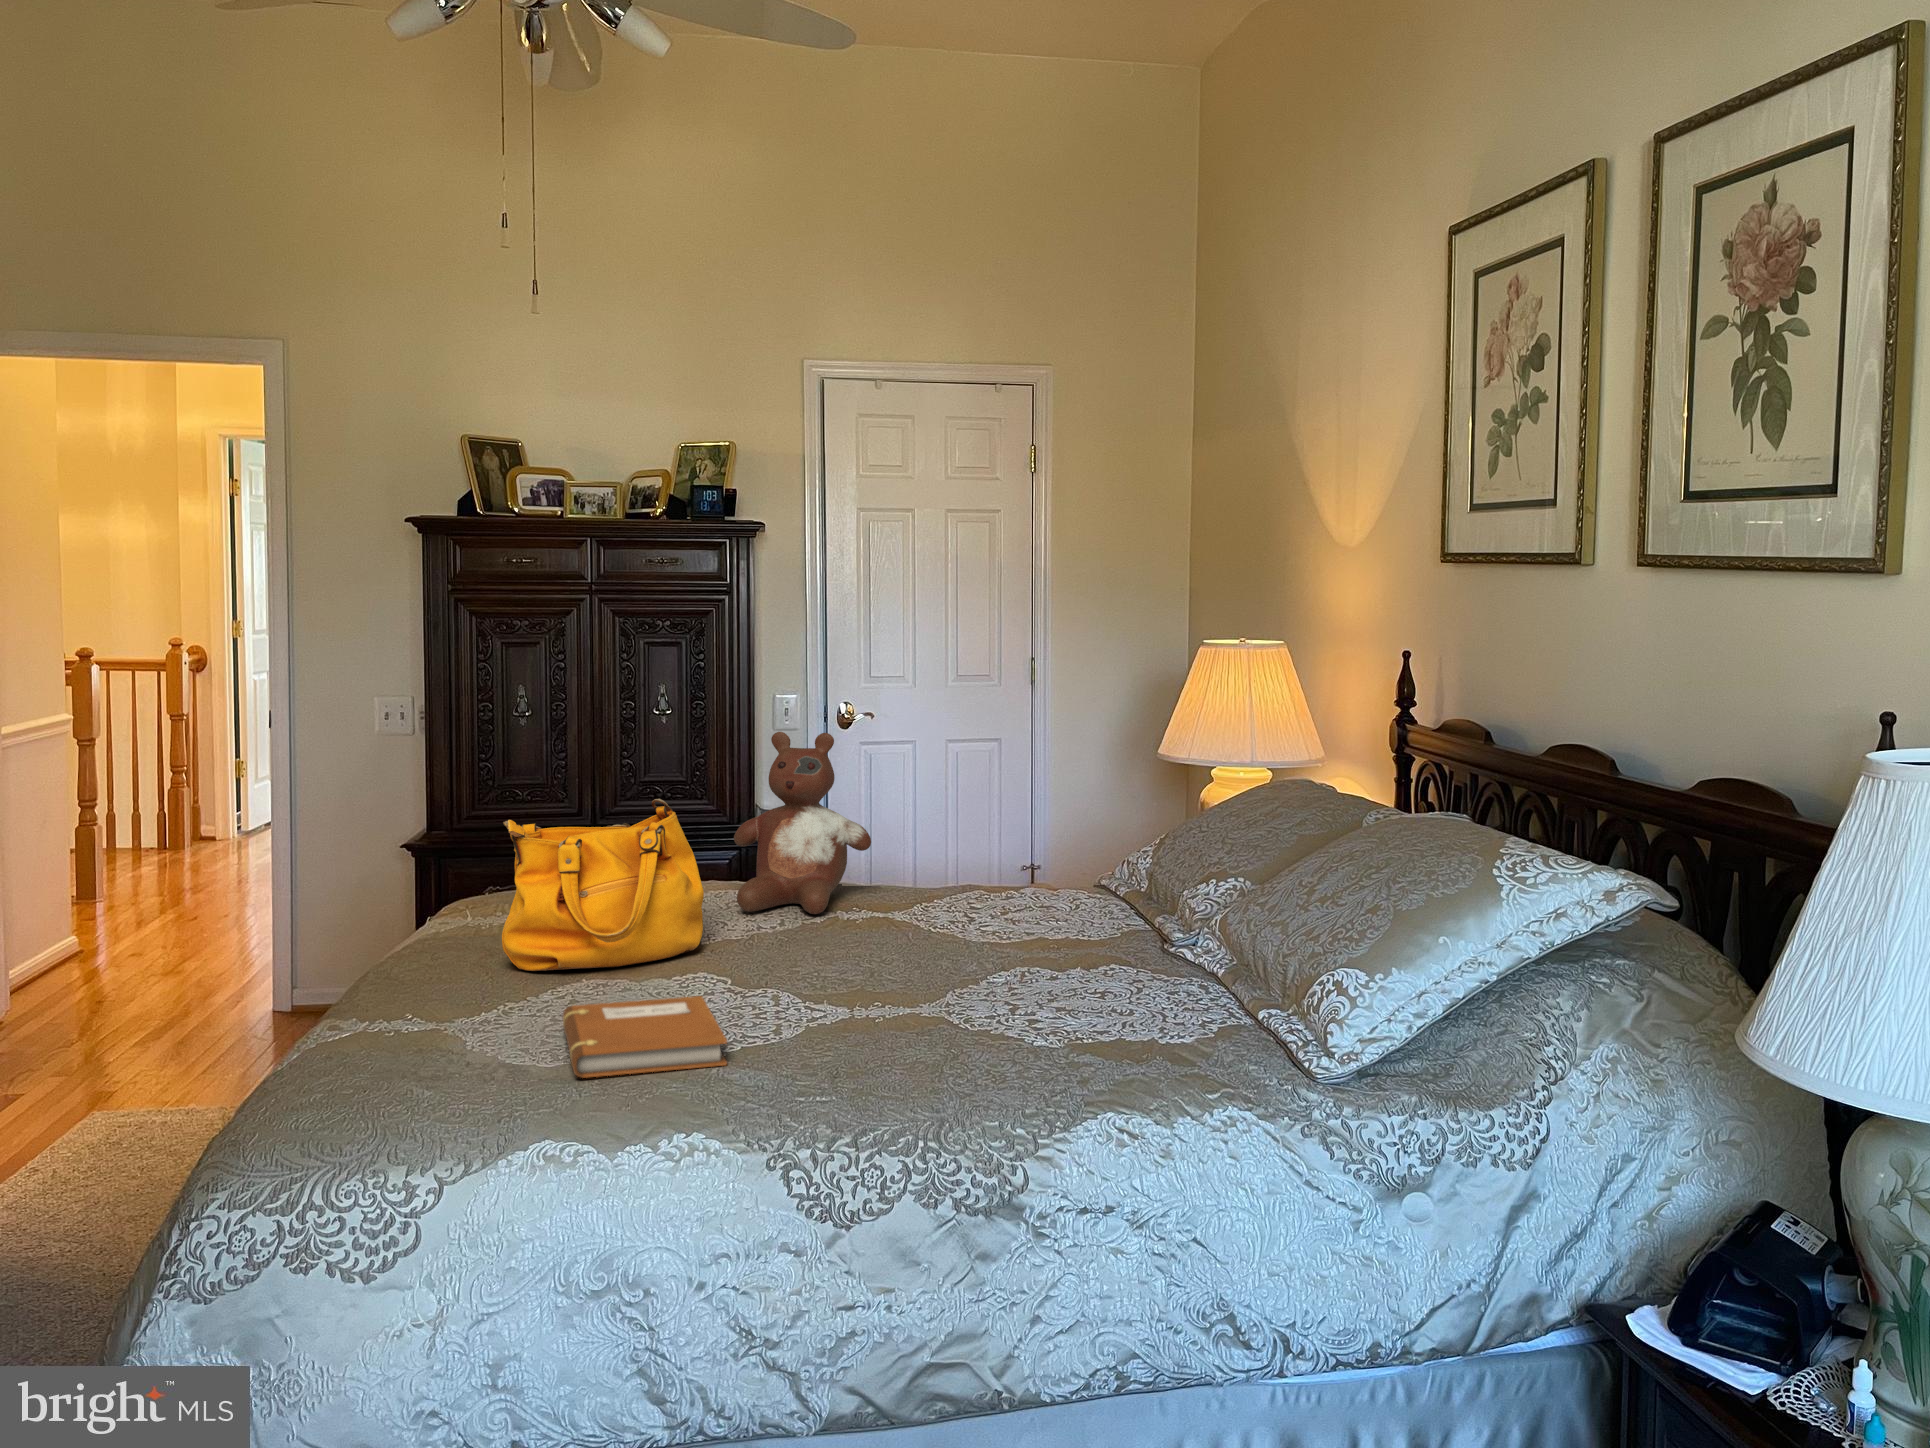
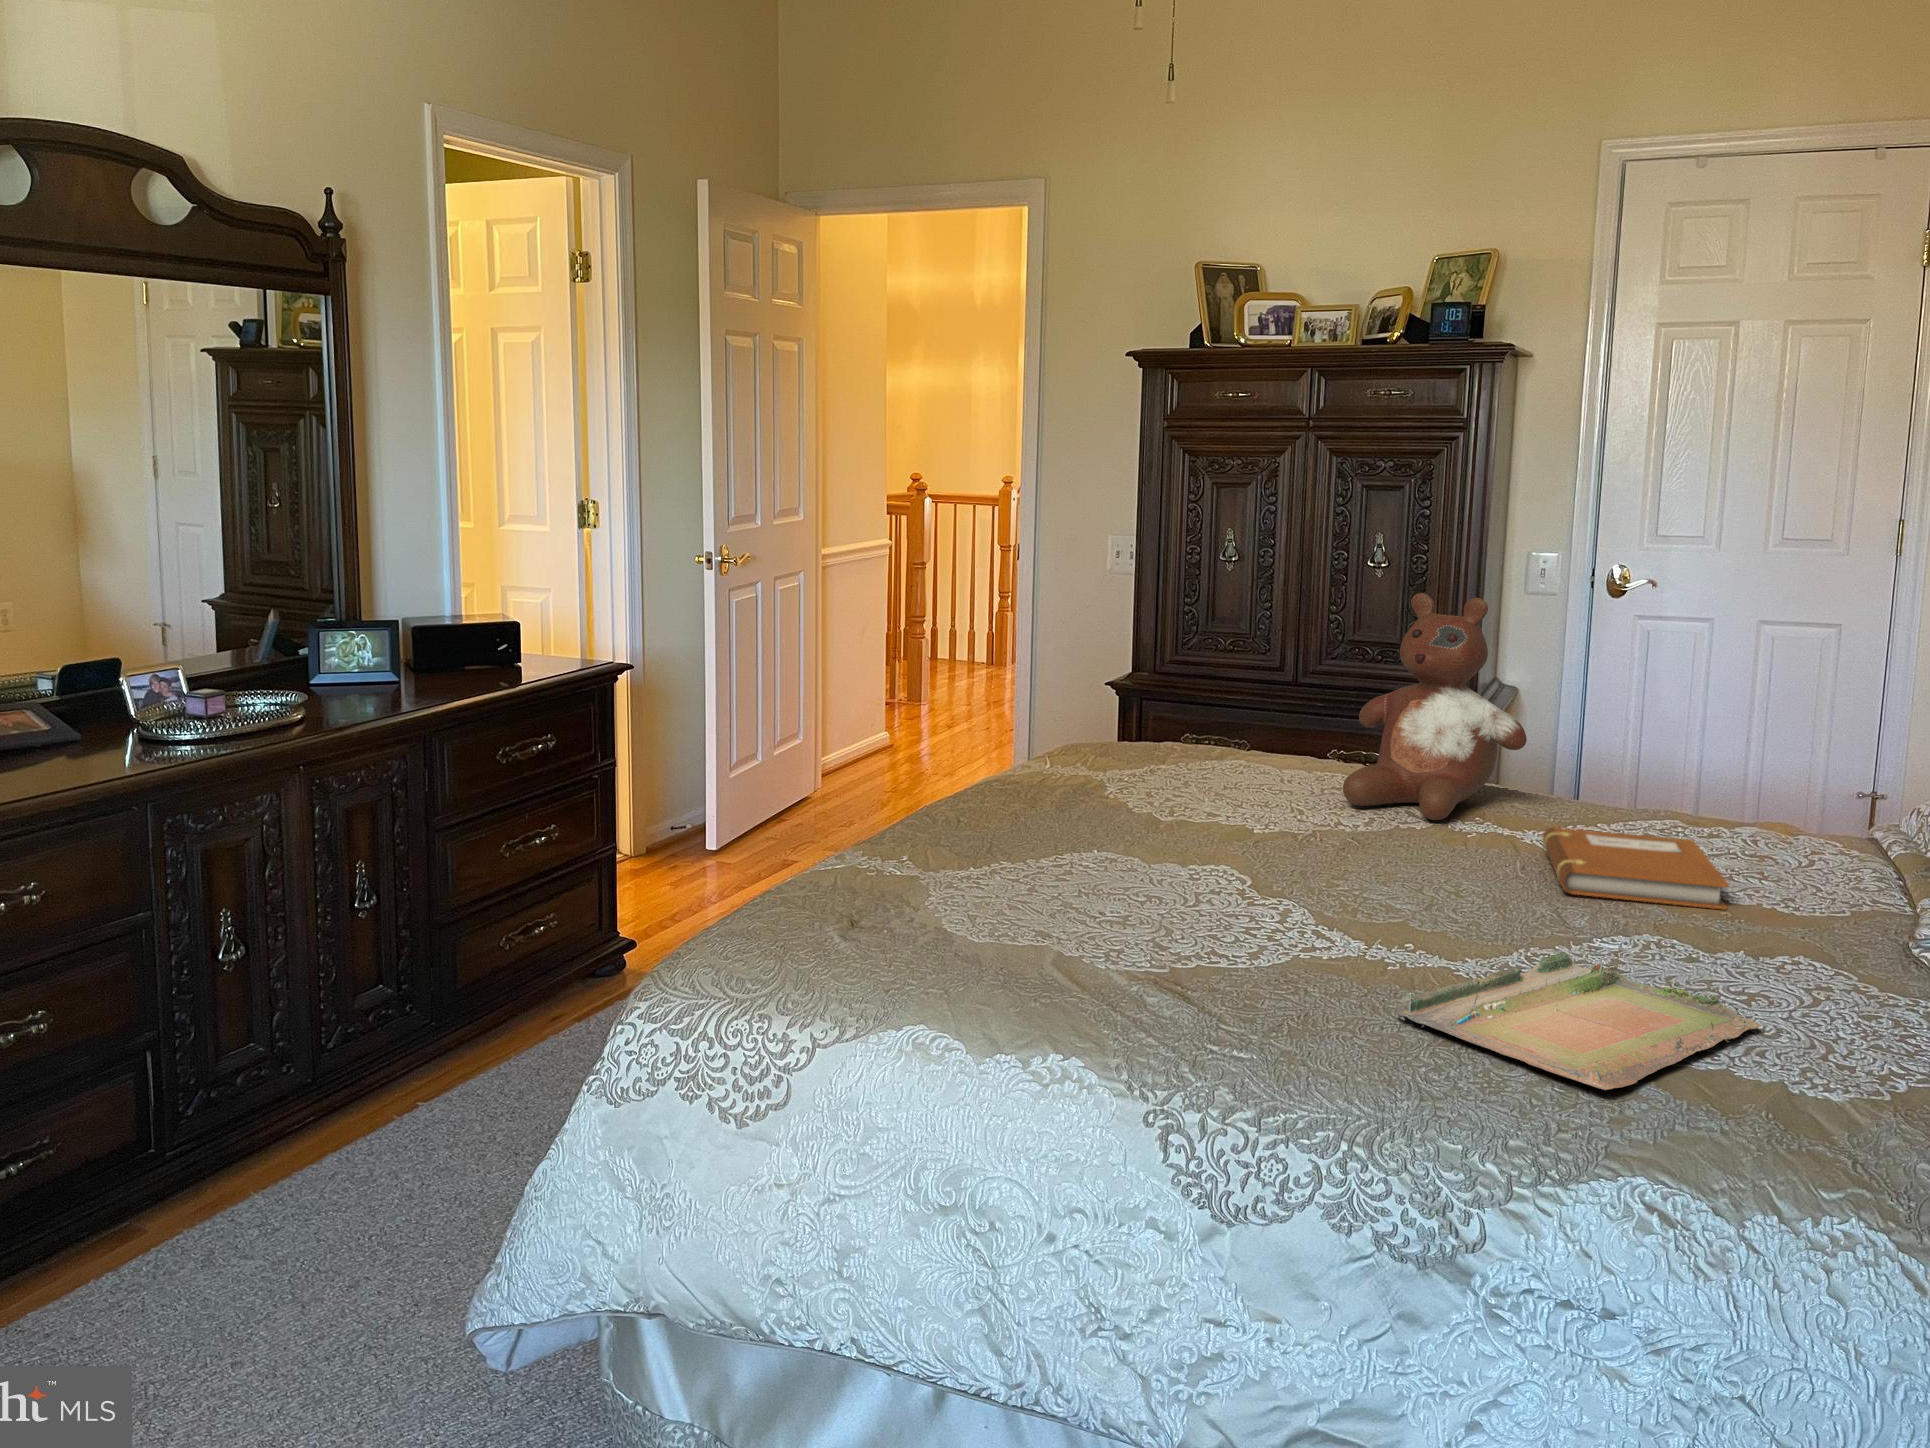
handbag: present [502,799,704,971] -> none [1042,660,1273,845]
tray: none [900,985,1119,1067] -> present [1394,952,1760,1090]
notebook: present [562,996,727,1078] -> present [1542,827,1729,910]

